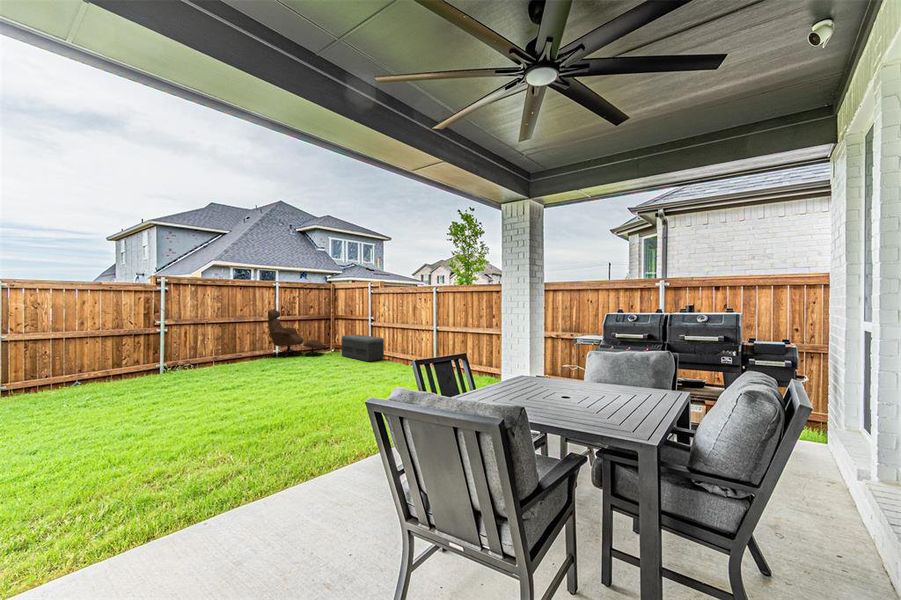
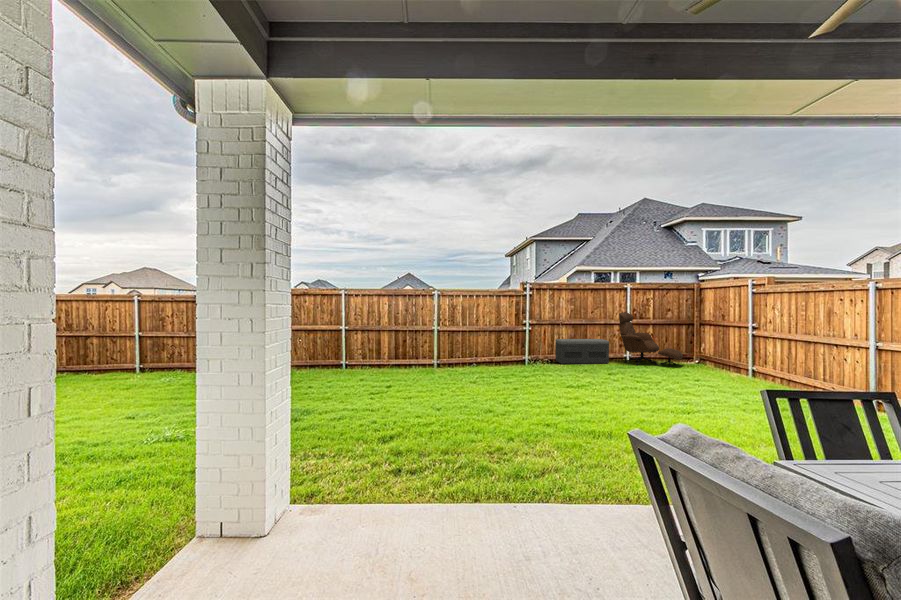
storage bench: present [342,335,384,362] -> present [555,339,609,364]

